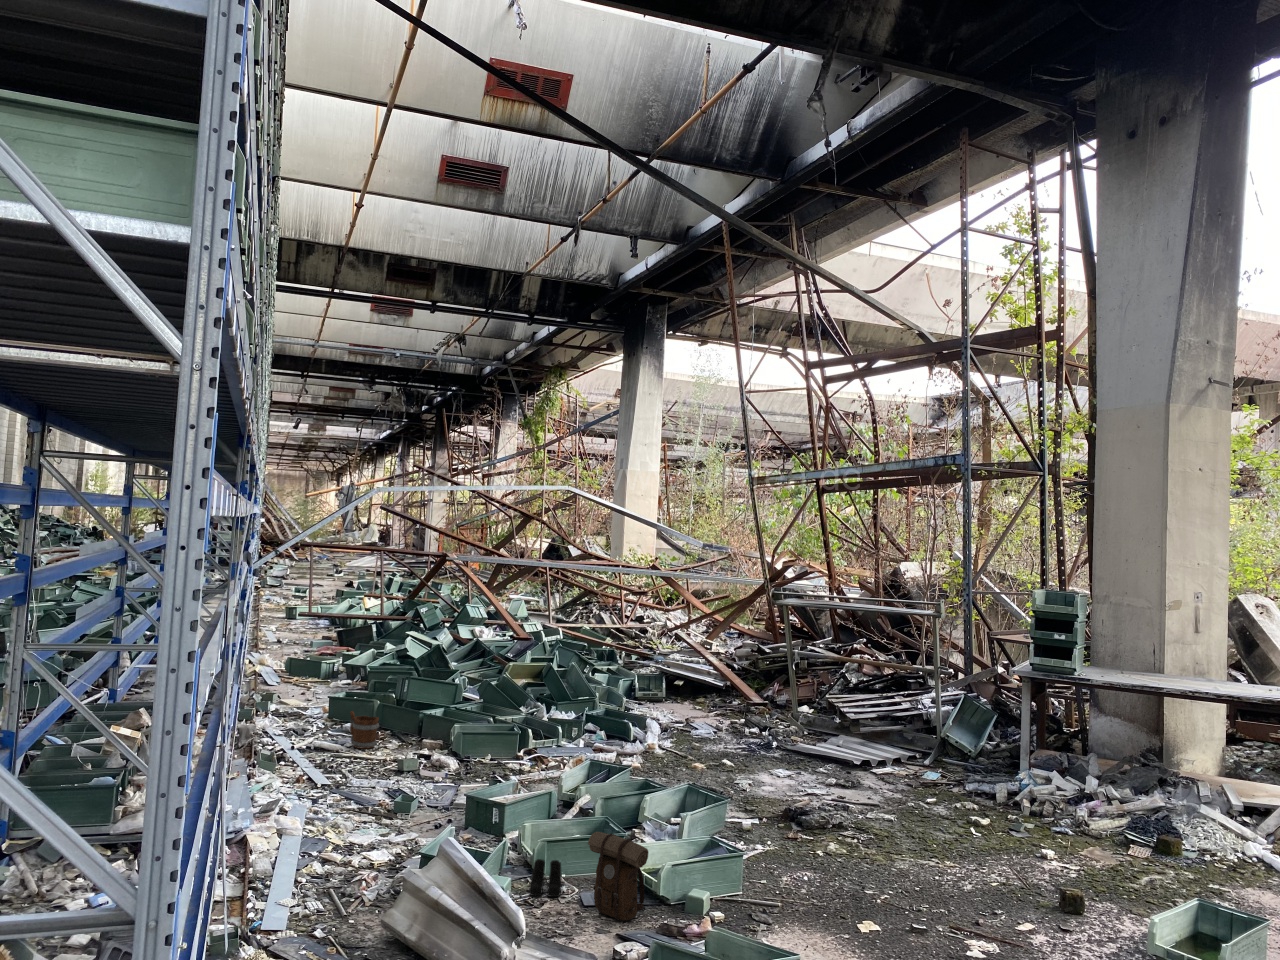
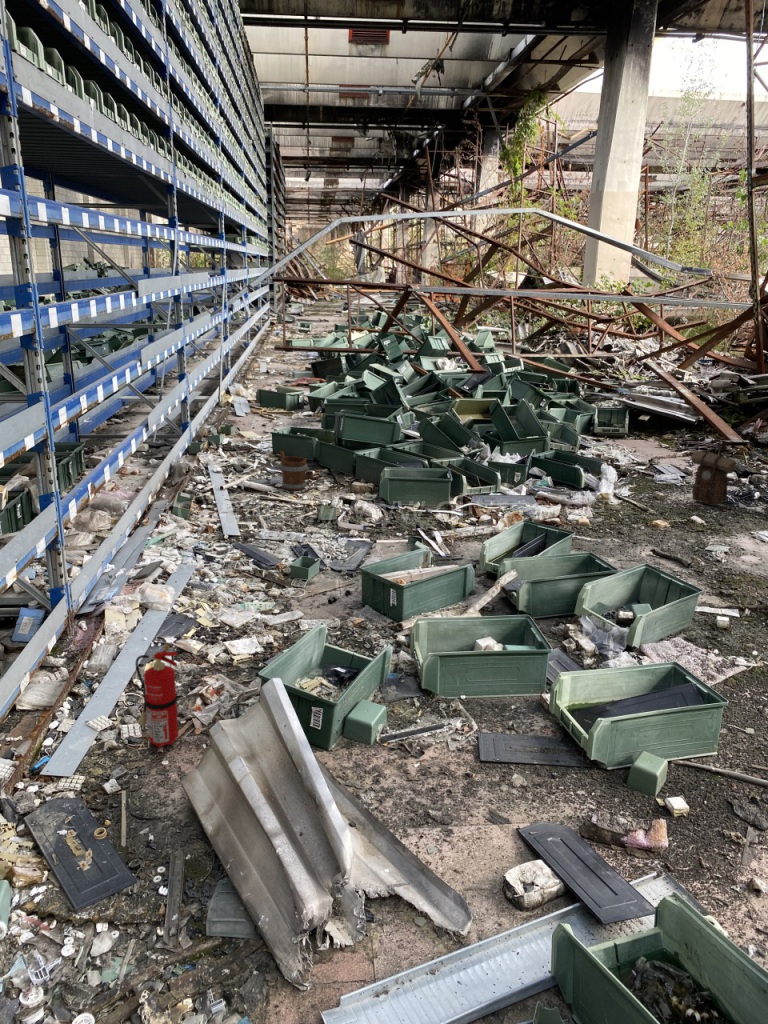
fire extinguisher: none [327,822,371,912] -> present [135,643,178,747]
backpack: present [588,832,649,921] -> present [691,451,736,506]
boots: present [529,859,561,897] -> none [409,681,455,740]

